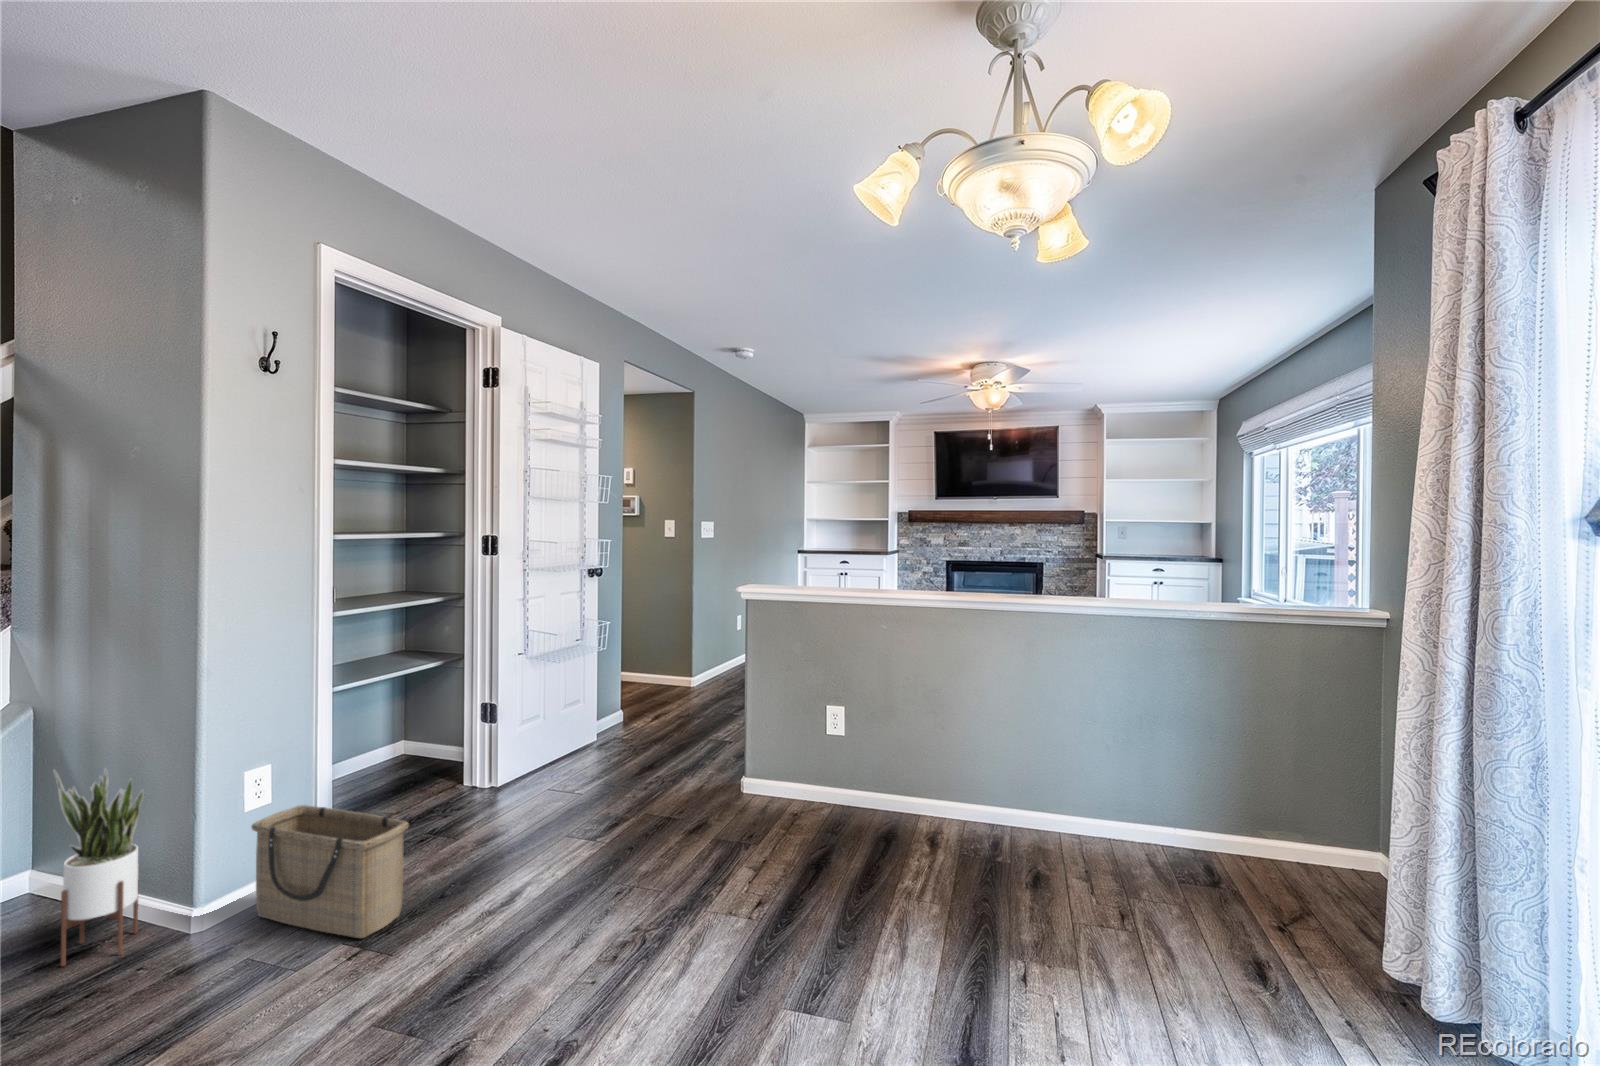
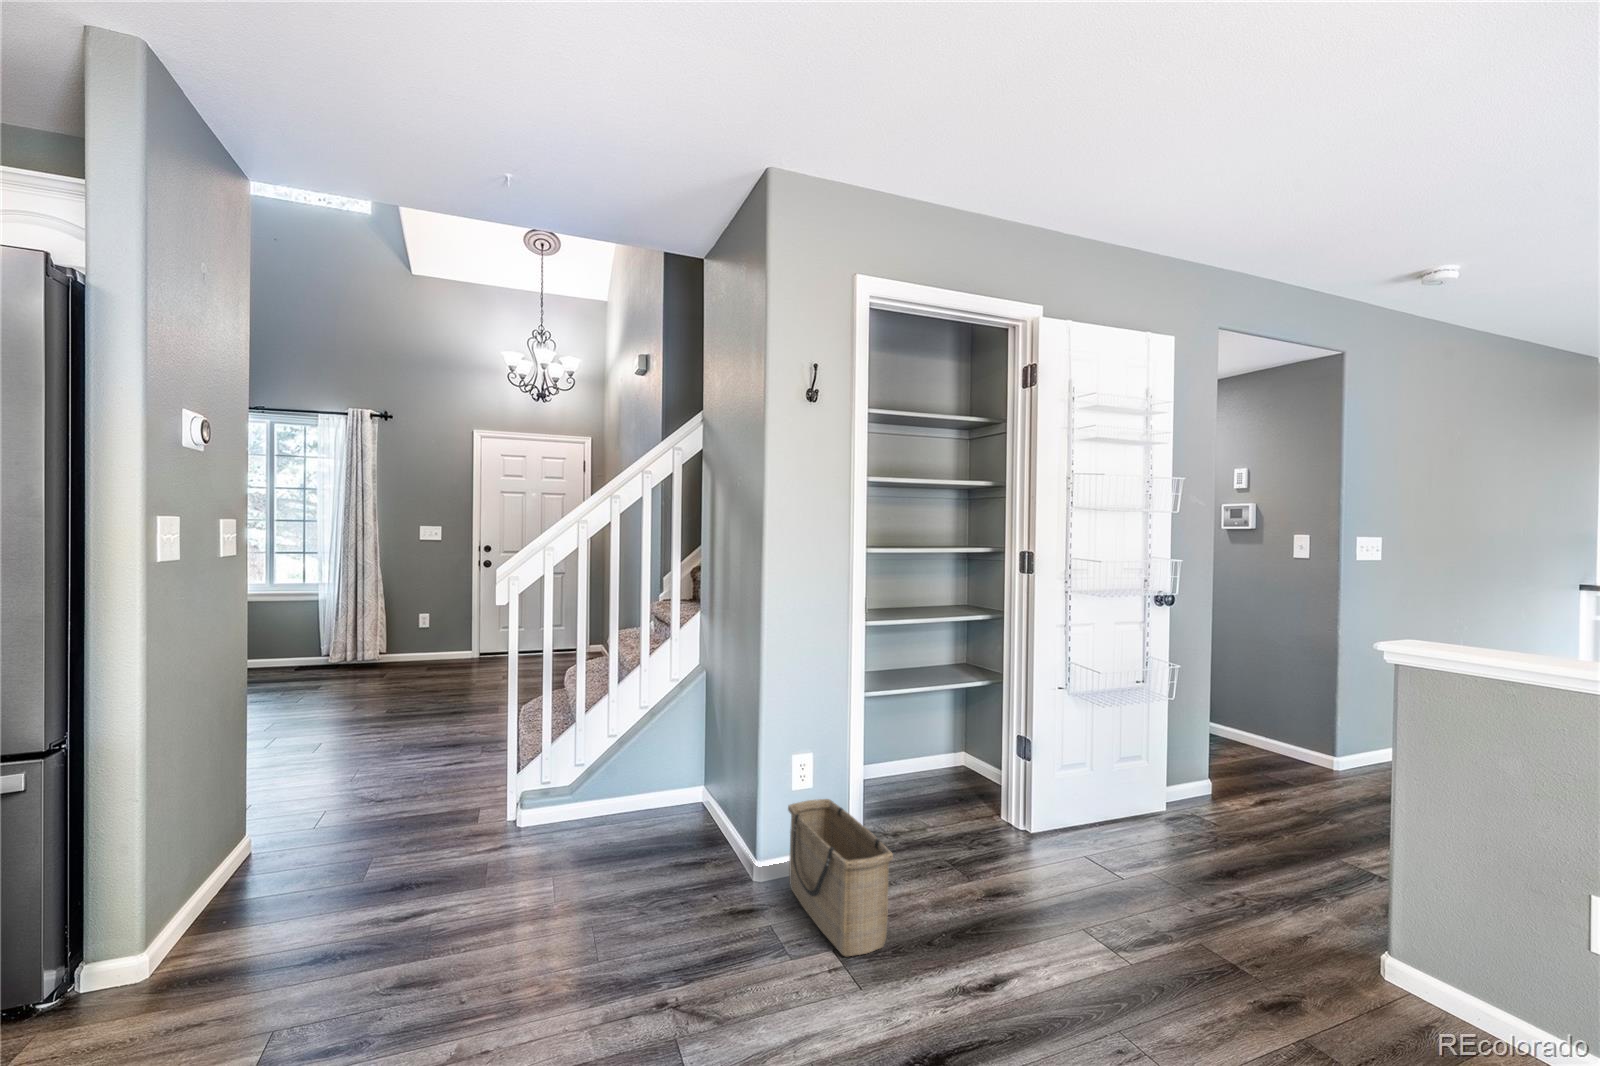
potted plant: present [54,768,144,966] -> none [677,721,726,879]

